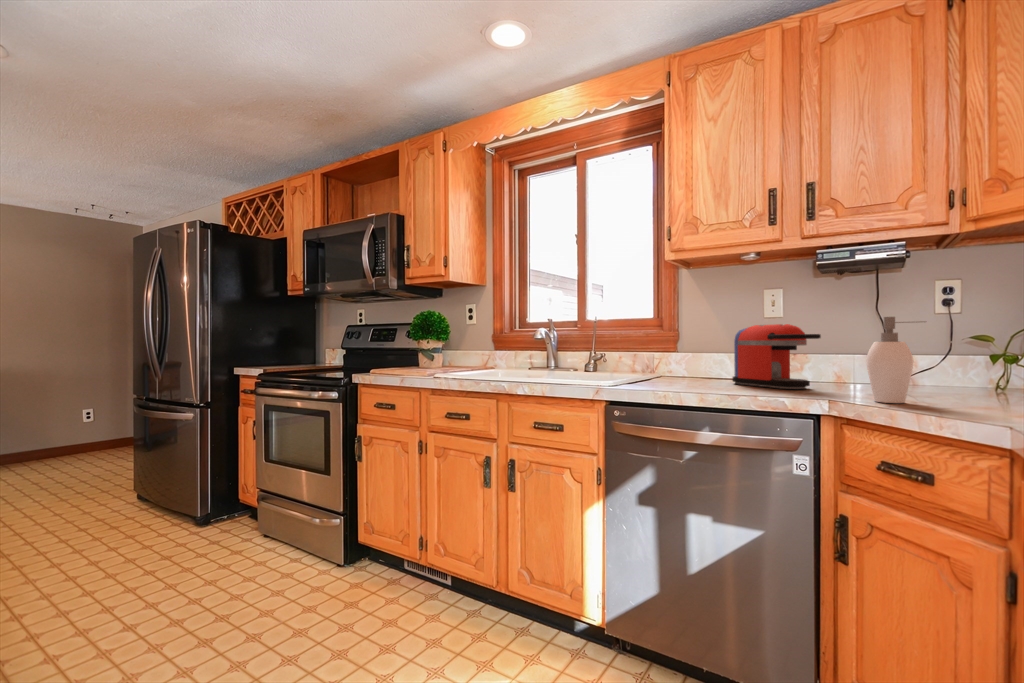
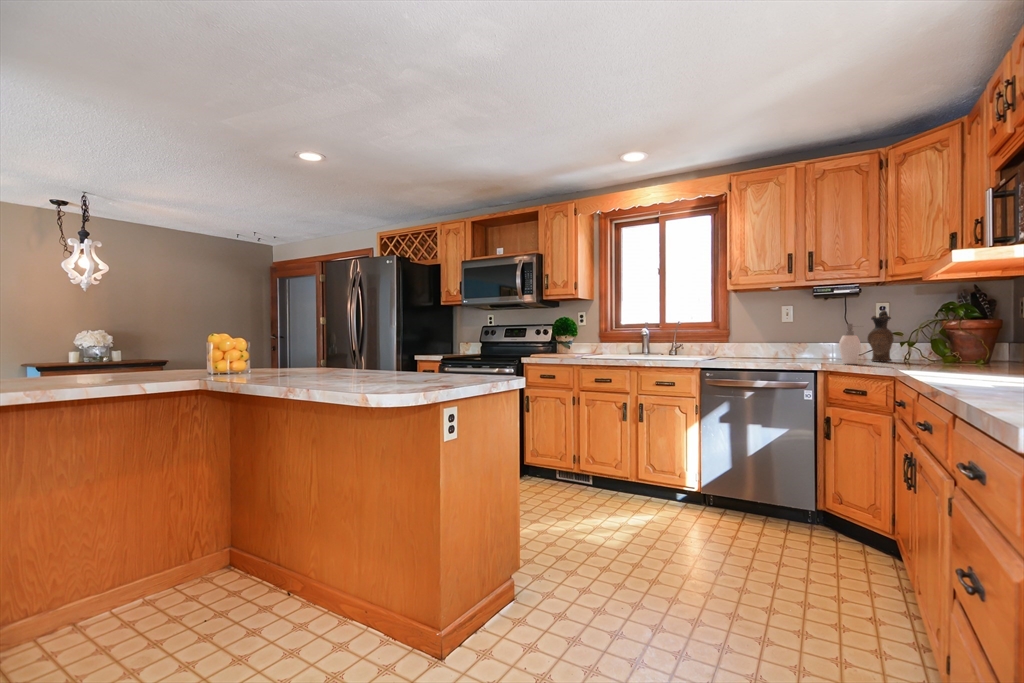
ceramic pitcher: none [923,291,979,394] -> present [867,310,894,362]
coffee maker: present [732,324,821,389] -> none [767,327,816,360]

